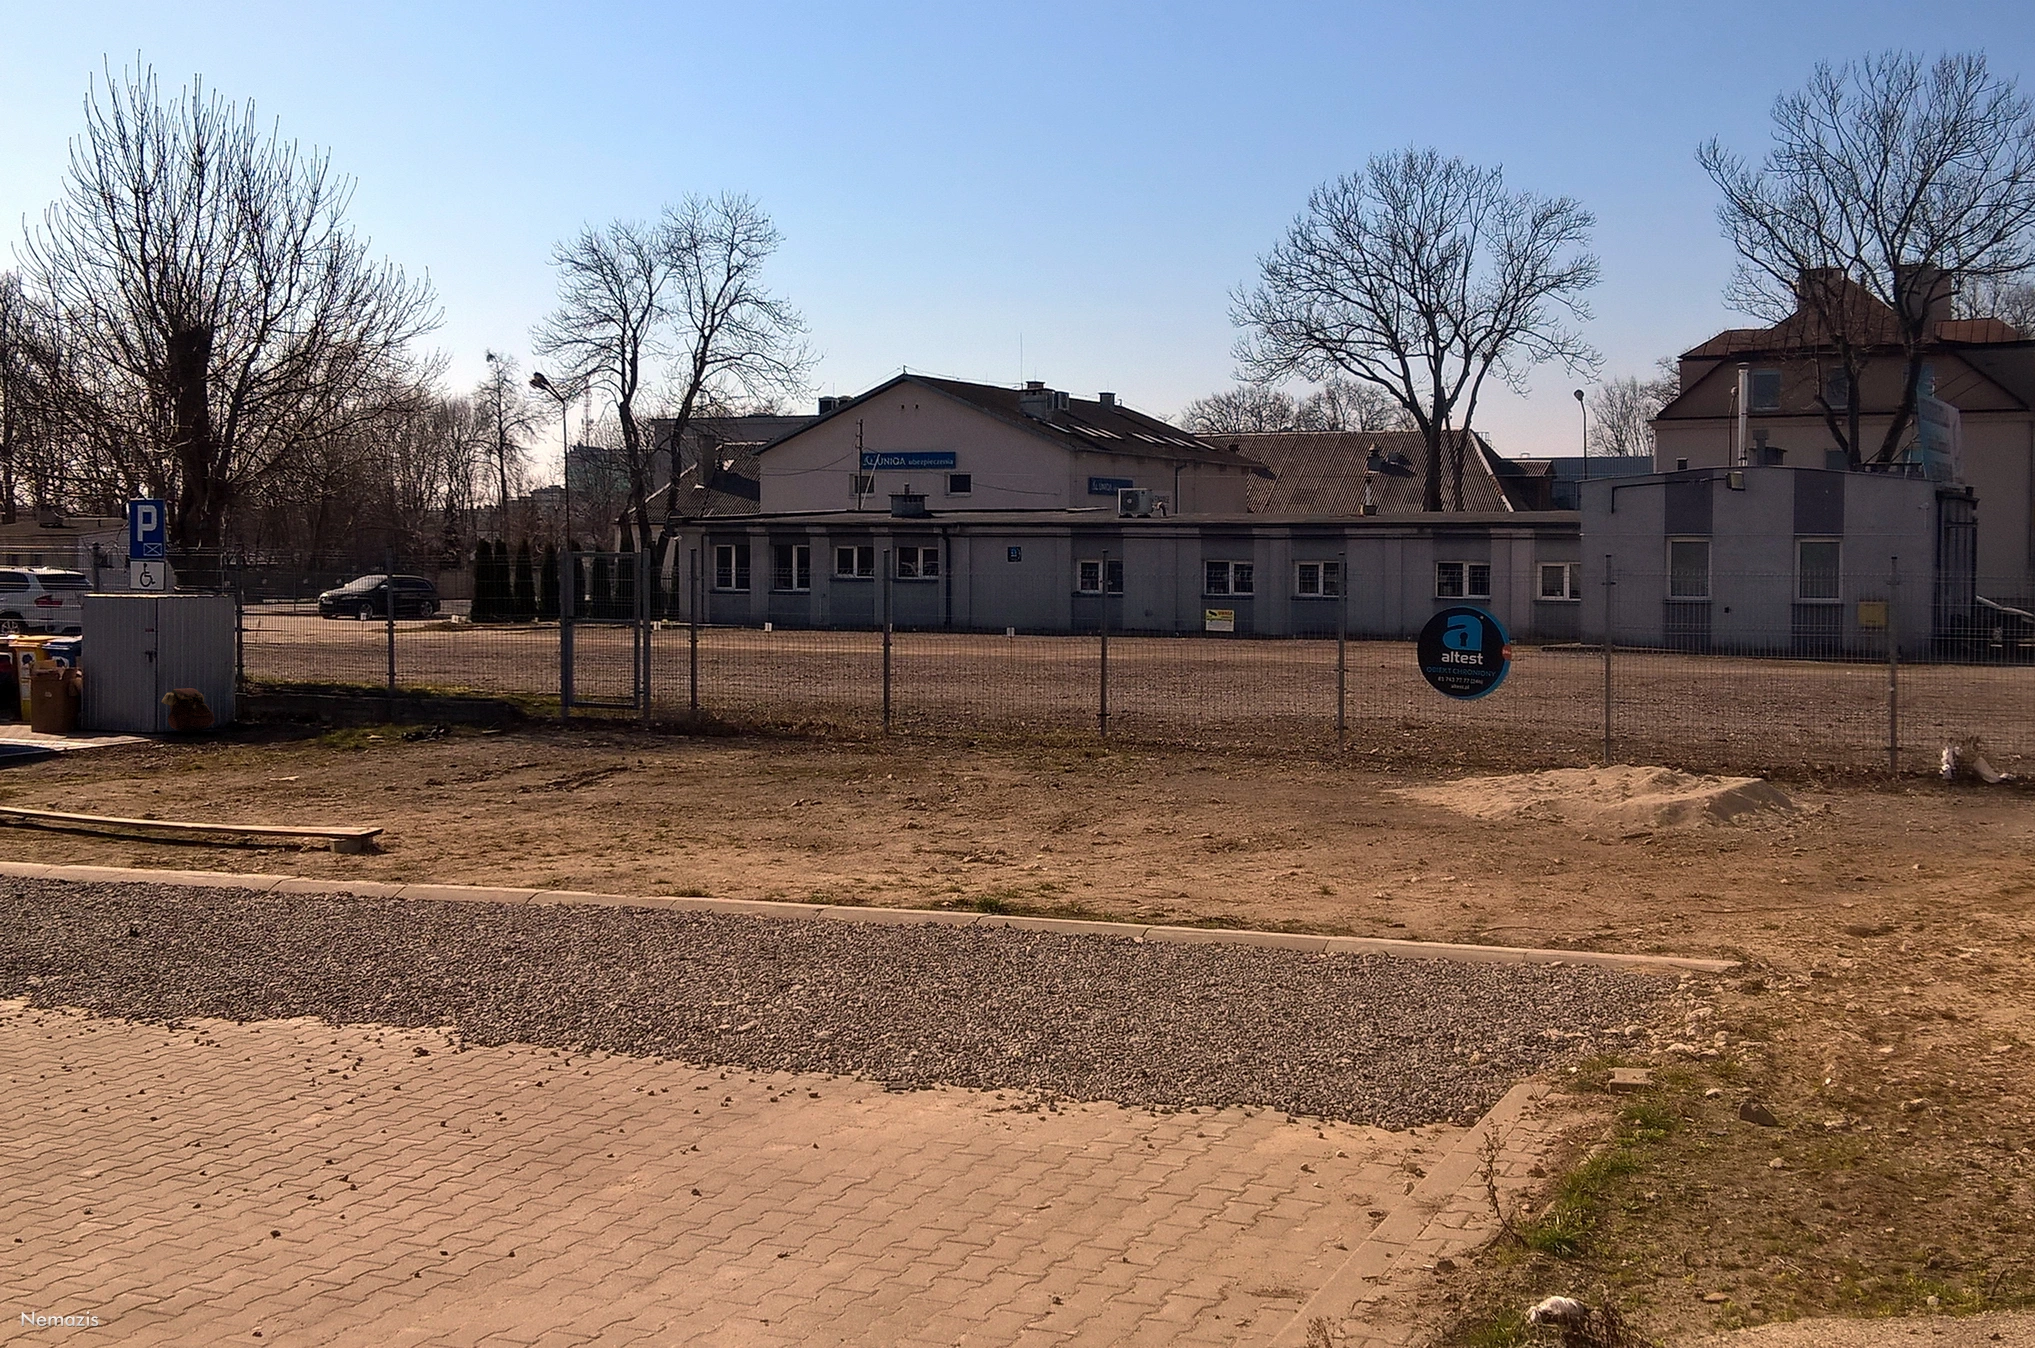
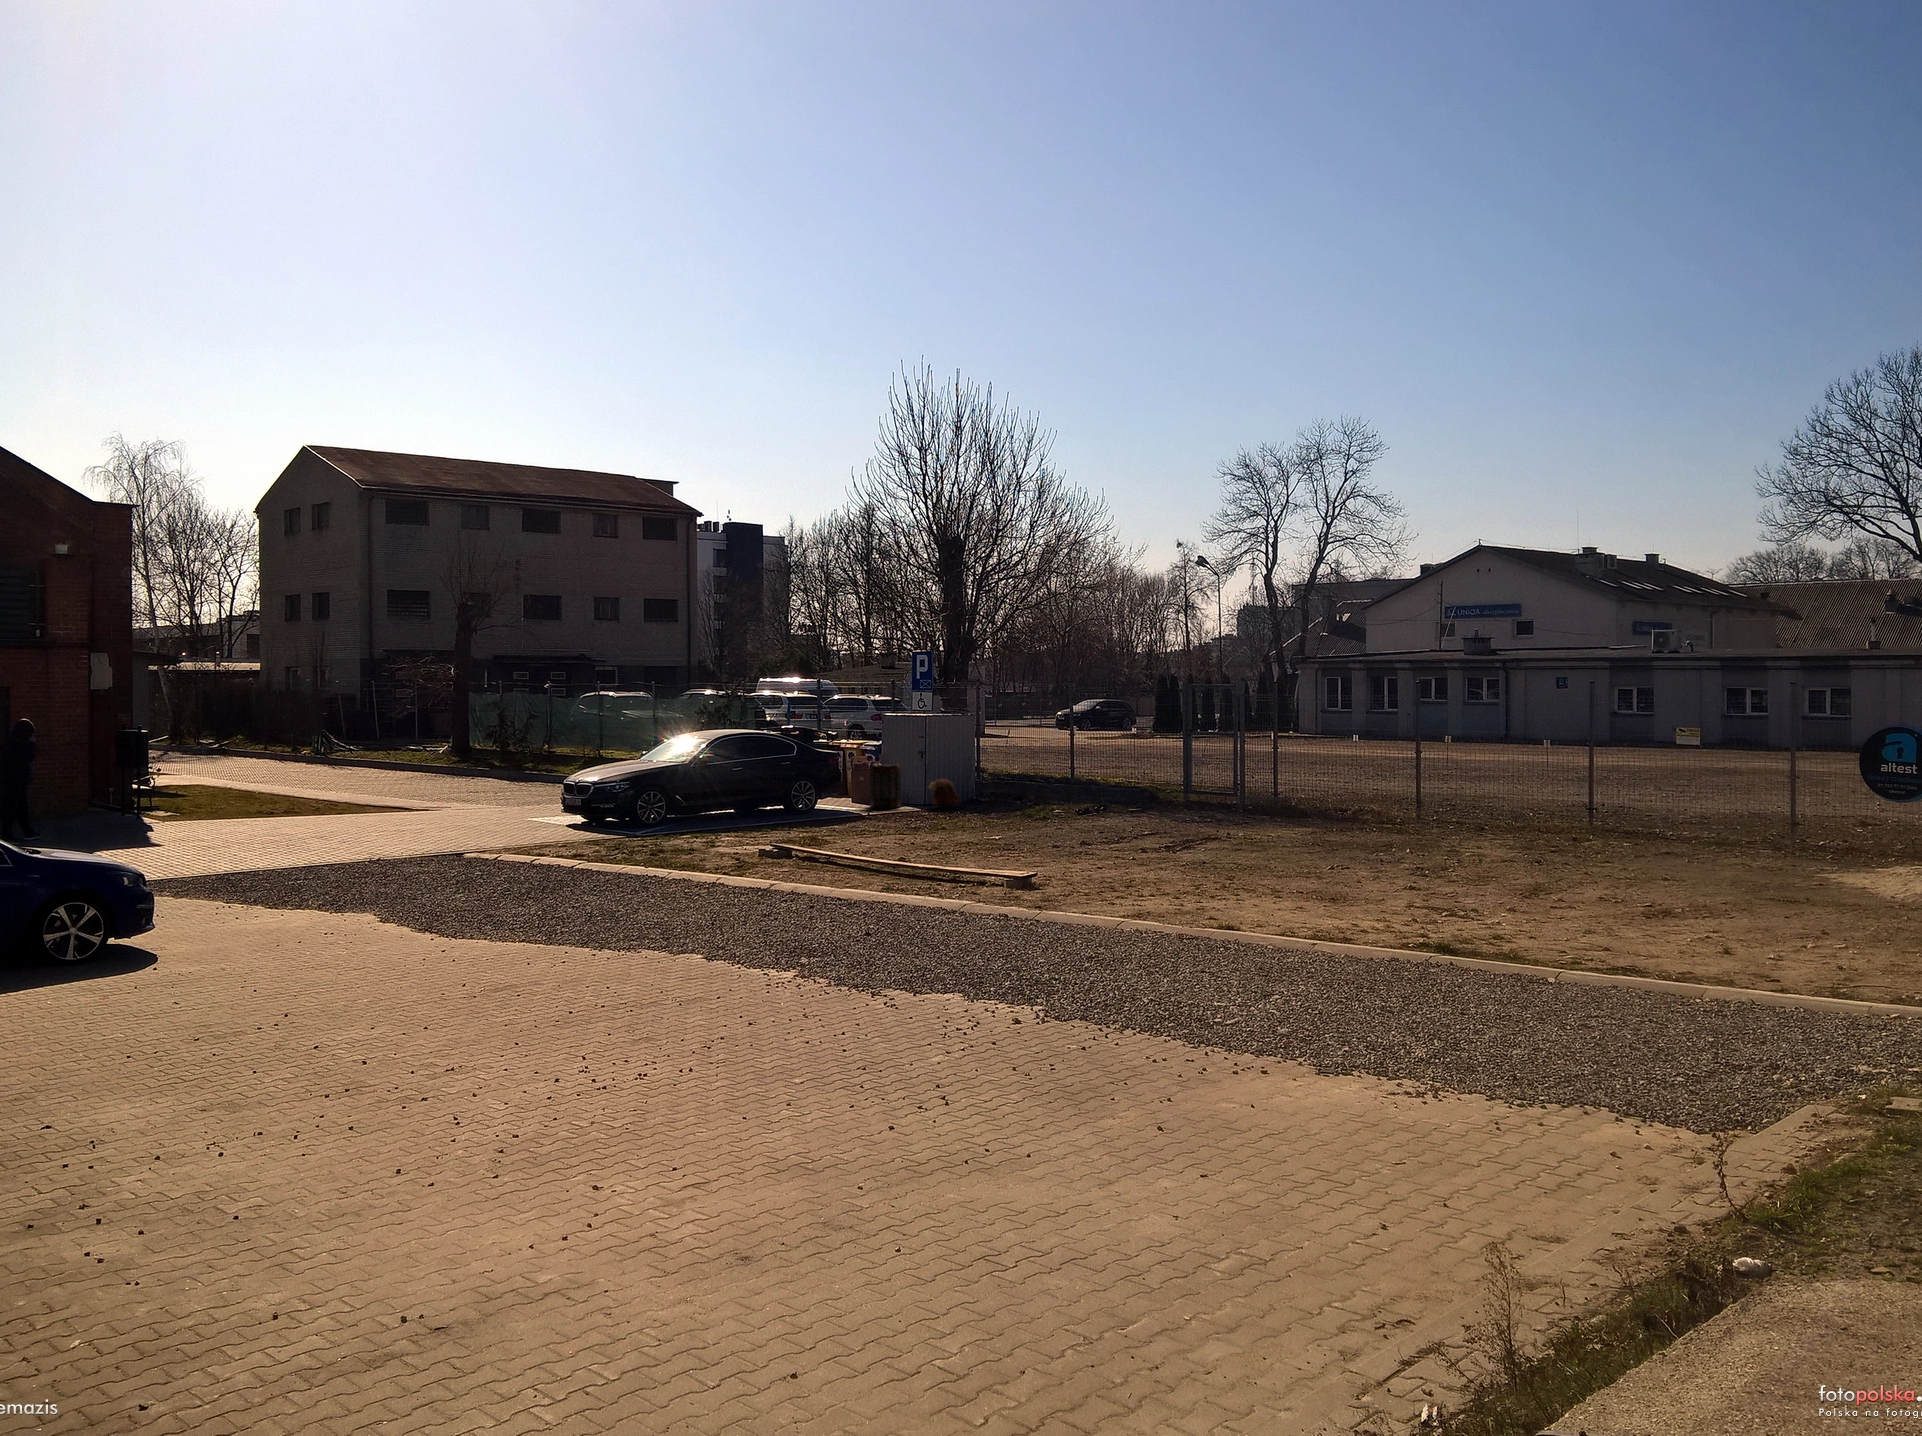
trash can: none [60,665,114,735] -> present [870,764,901,808]

